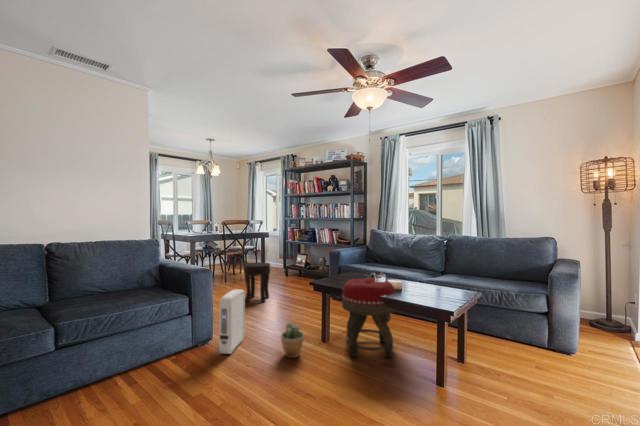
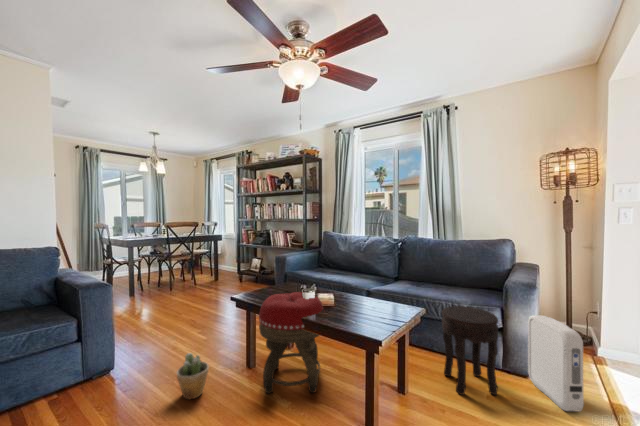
side table: present [245,262,270,302] -> present [442,306,498,395]
air purifier: present [219,290,245,354] -> present [528,315,584,411]

